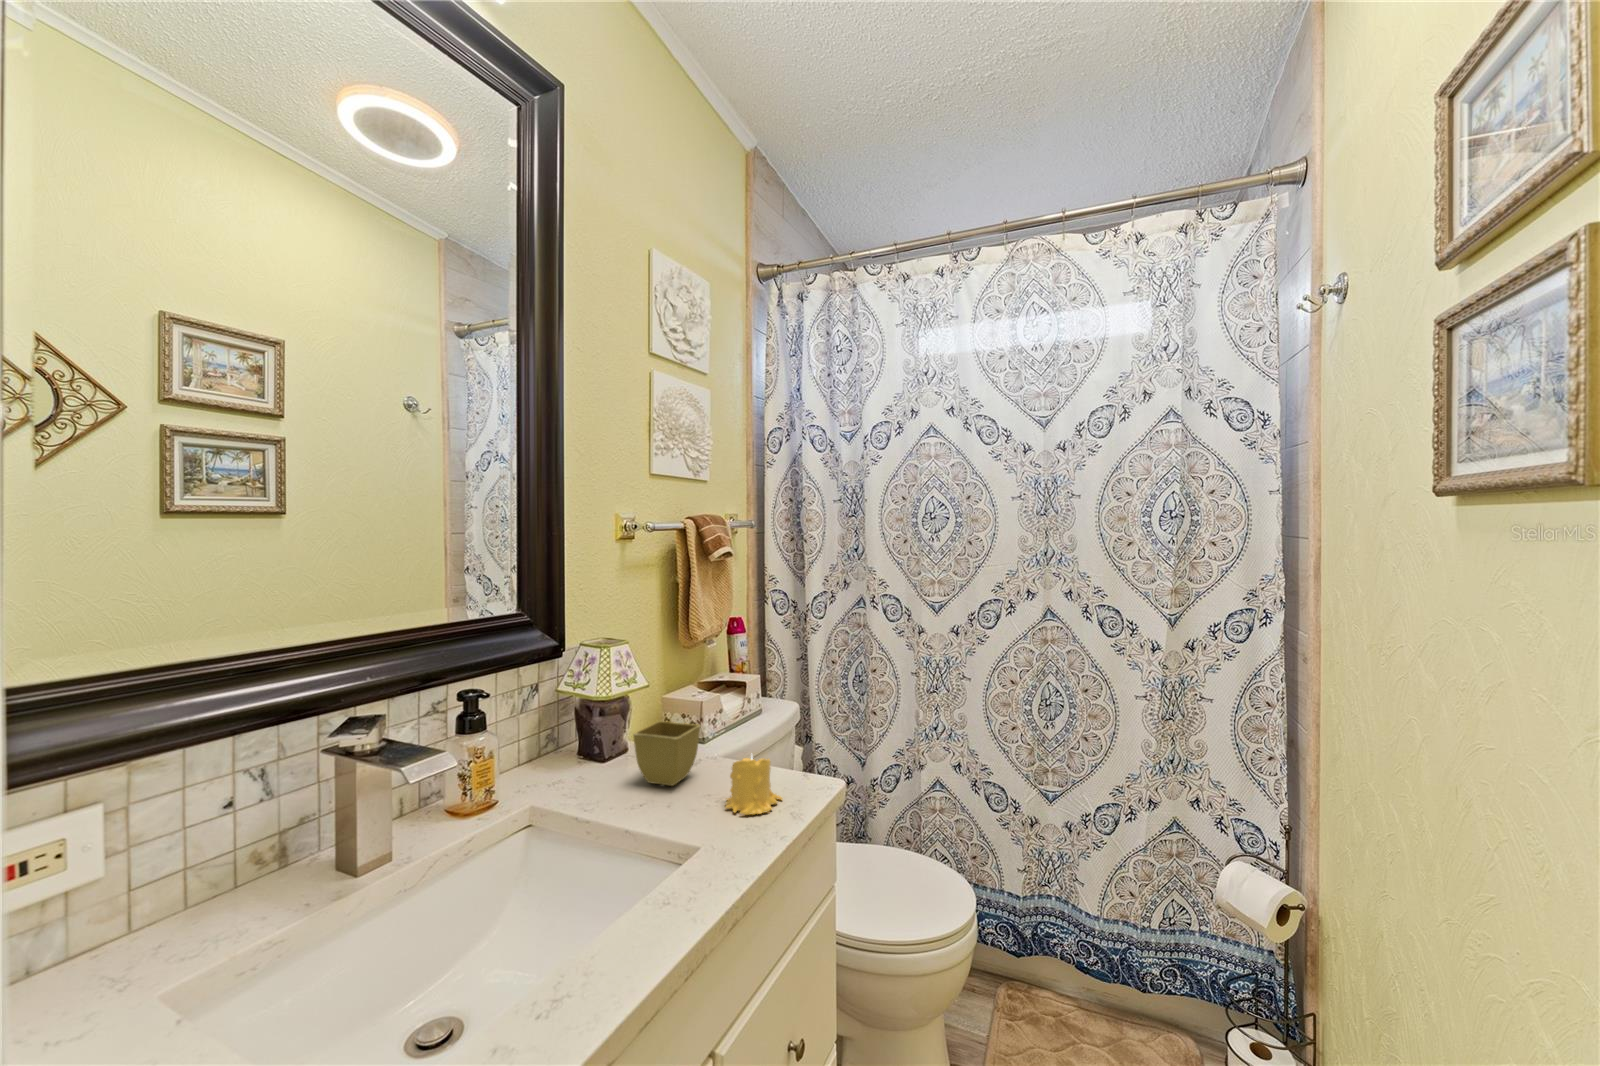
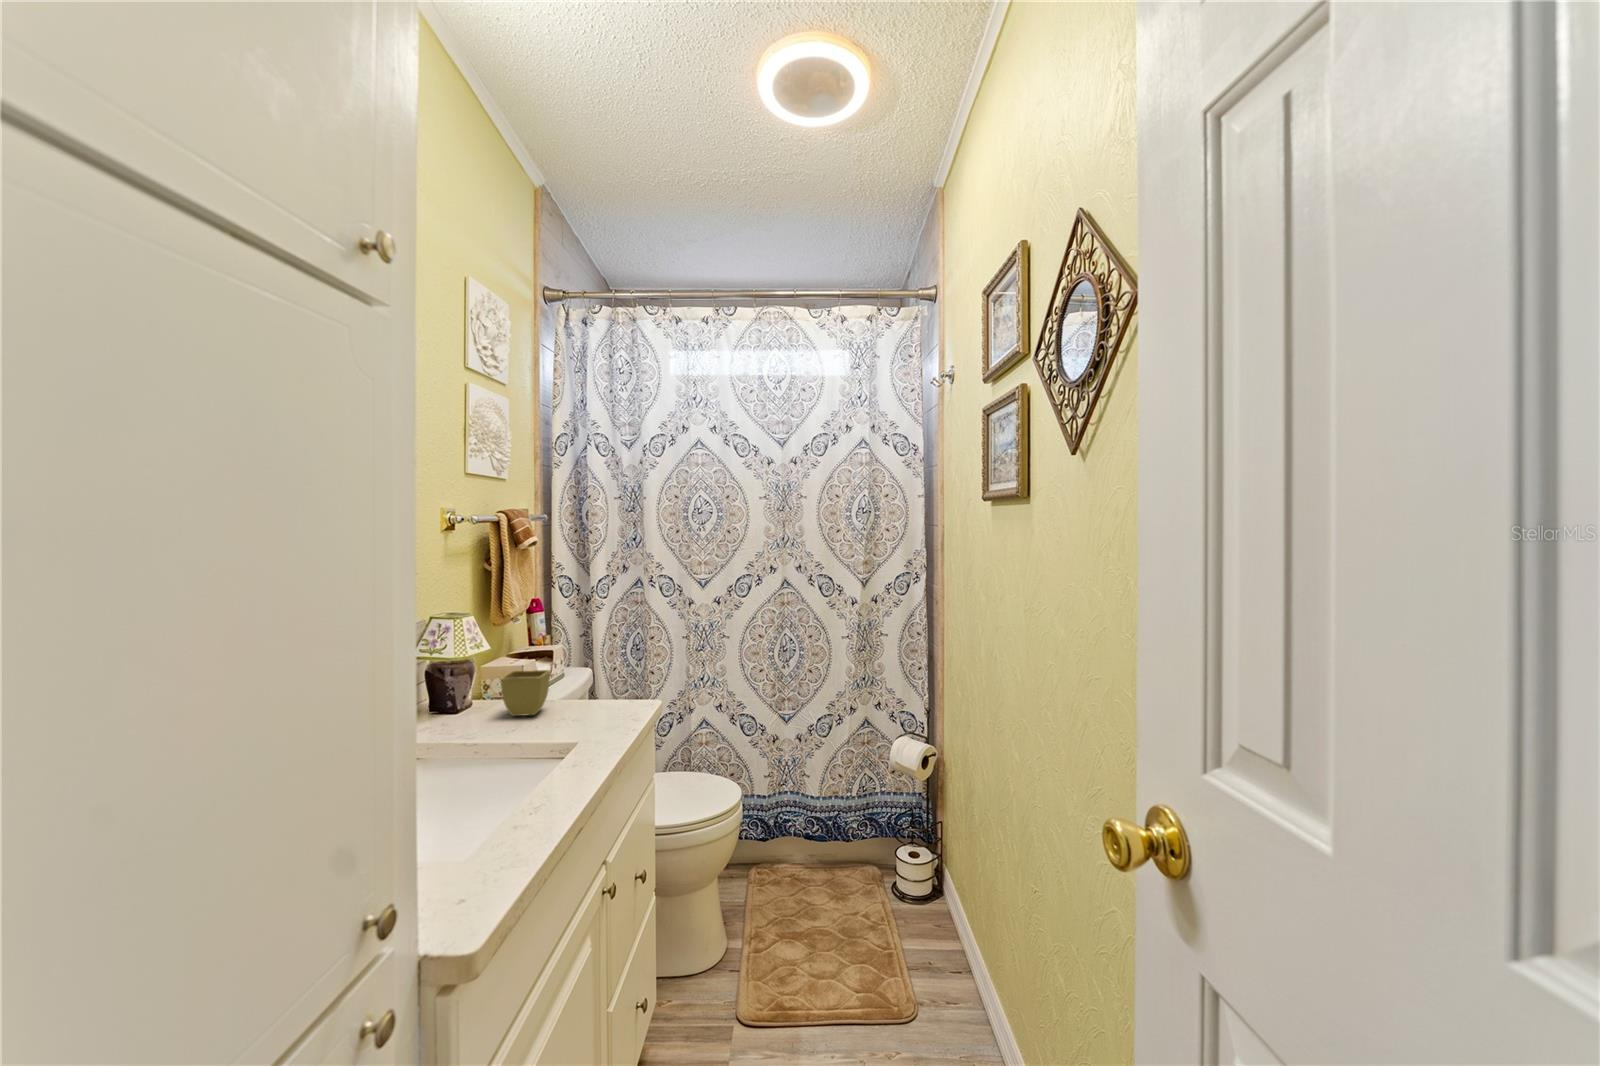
candle: present [725,757,782,815] -> none [582,679,624,722]

